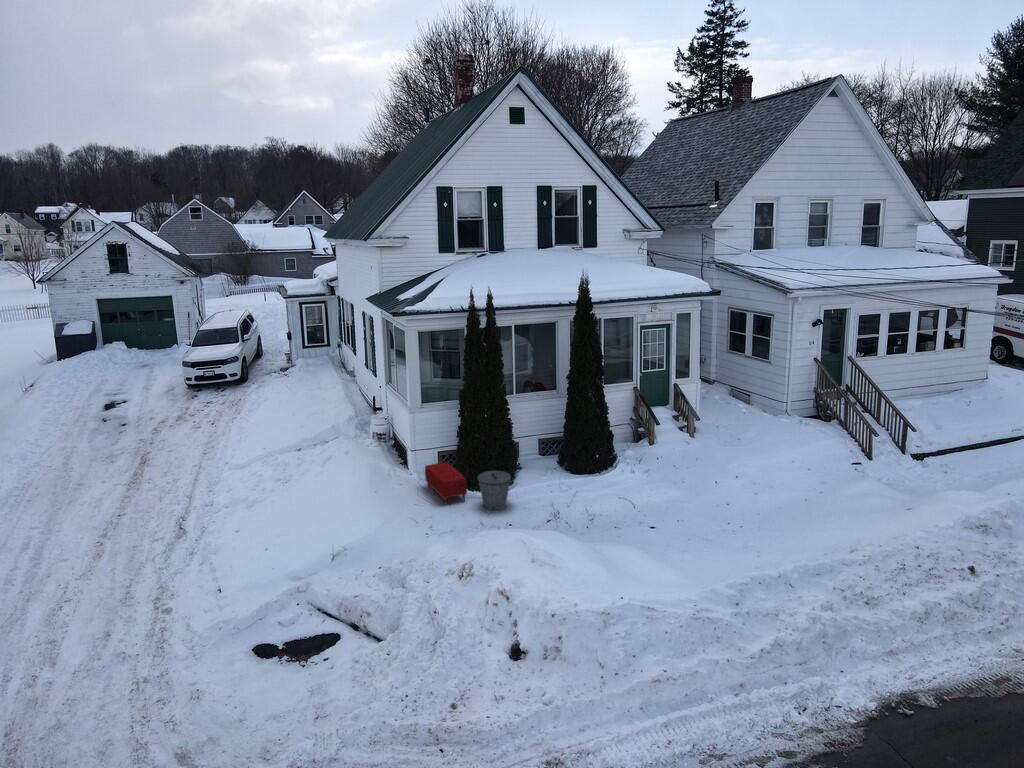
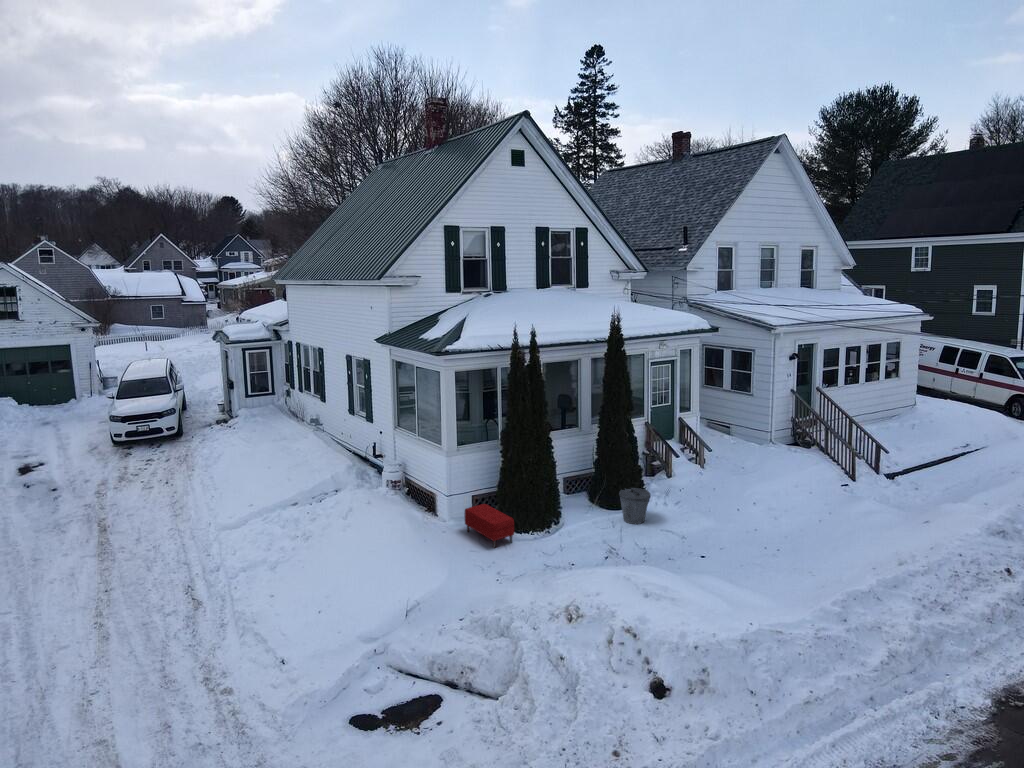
trash can: present [478,471,511,510] -> present [619,488,650,524]

